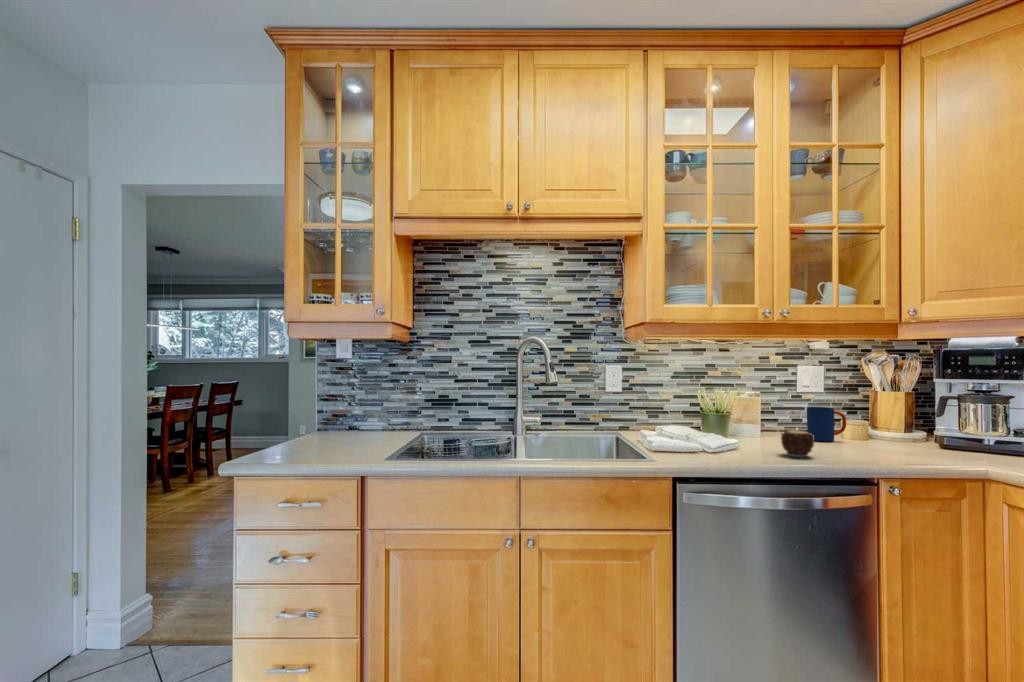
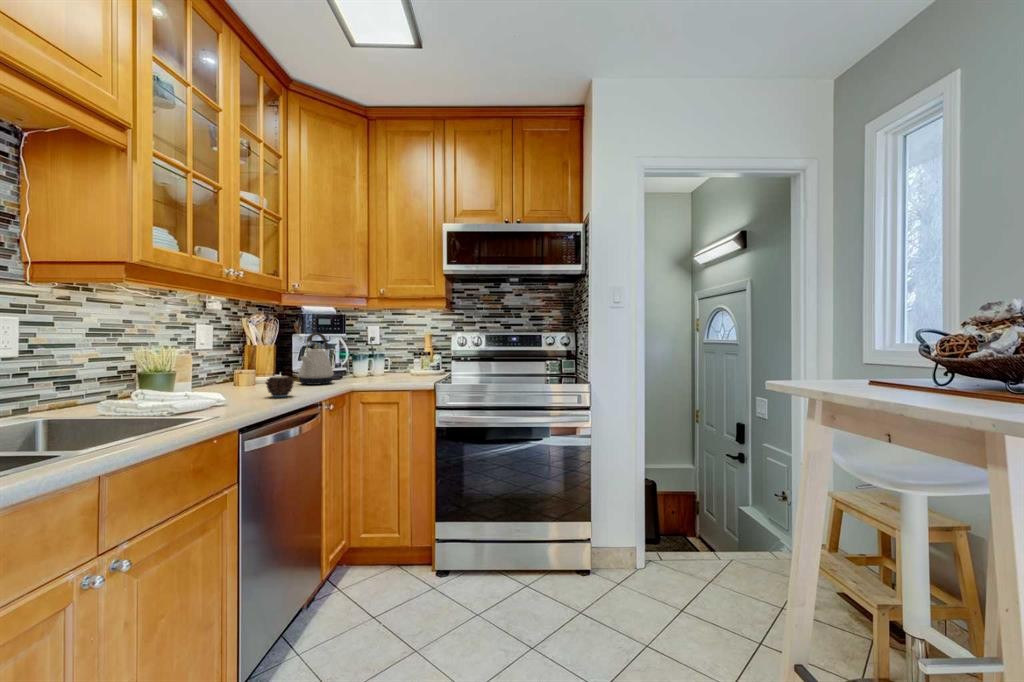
kettle: none [891,377,966,457] -> present [298,333,334,385]
mug: present [807,407,846,441] -> none [225,360,256,388]

